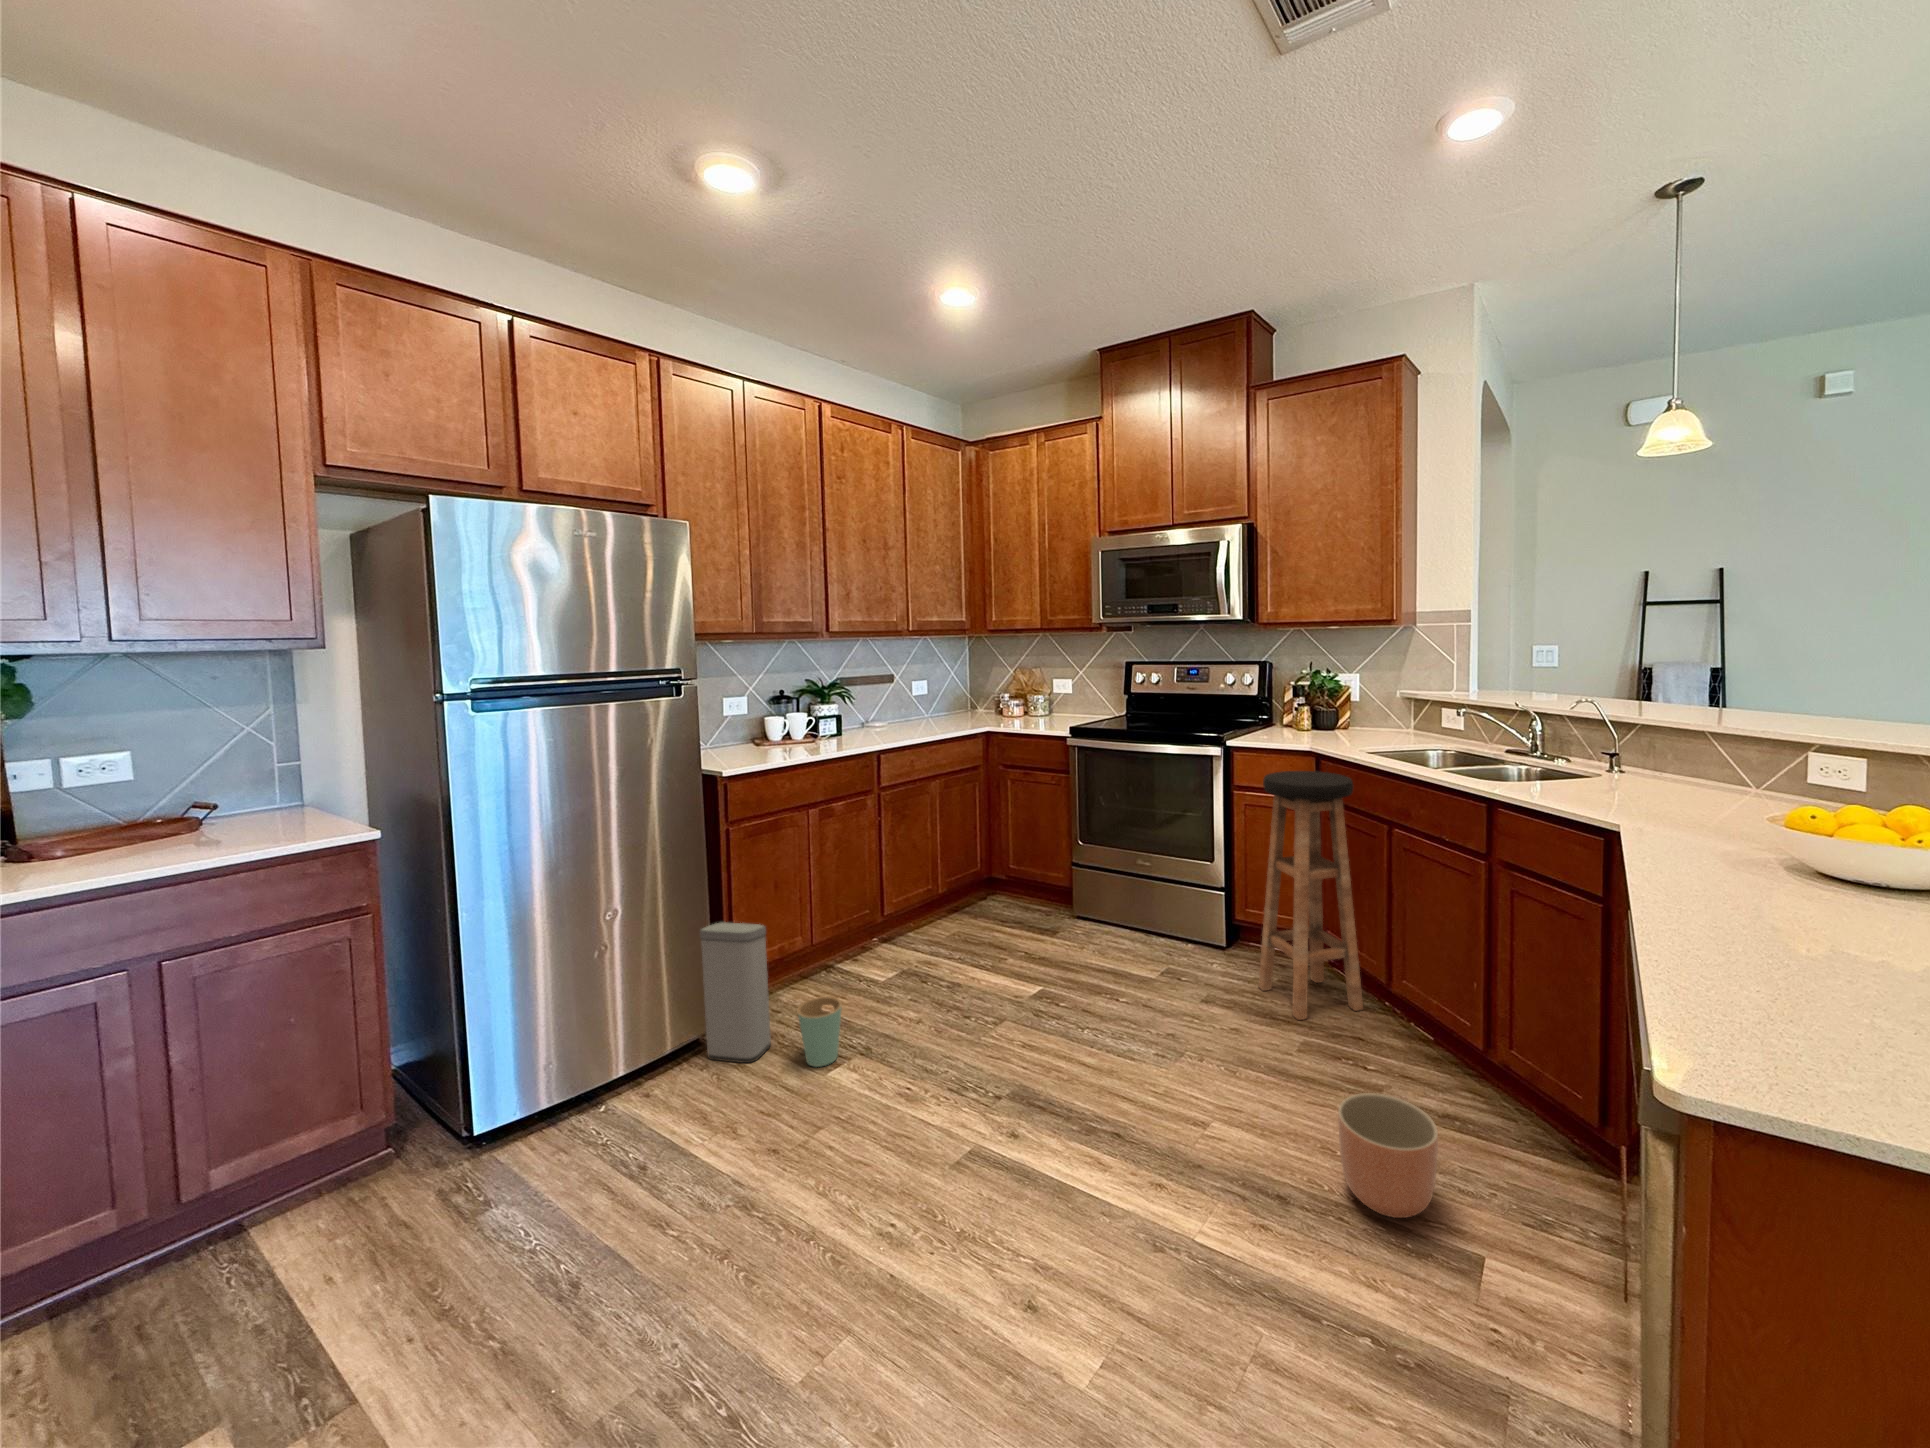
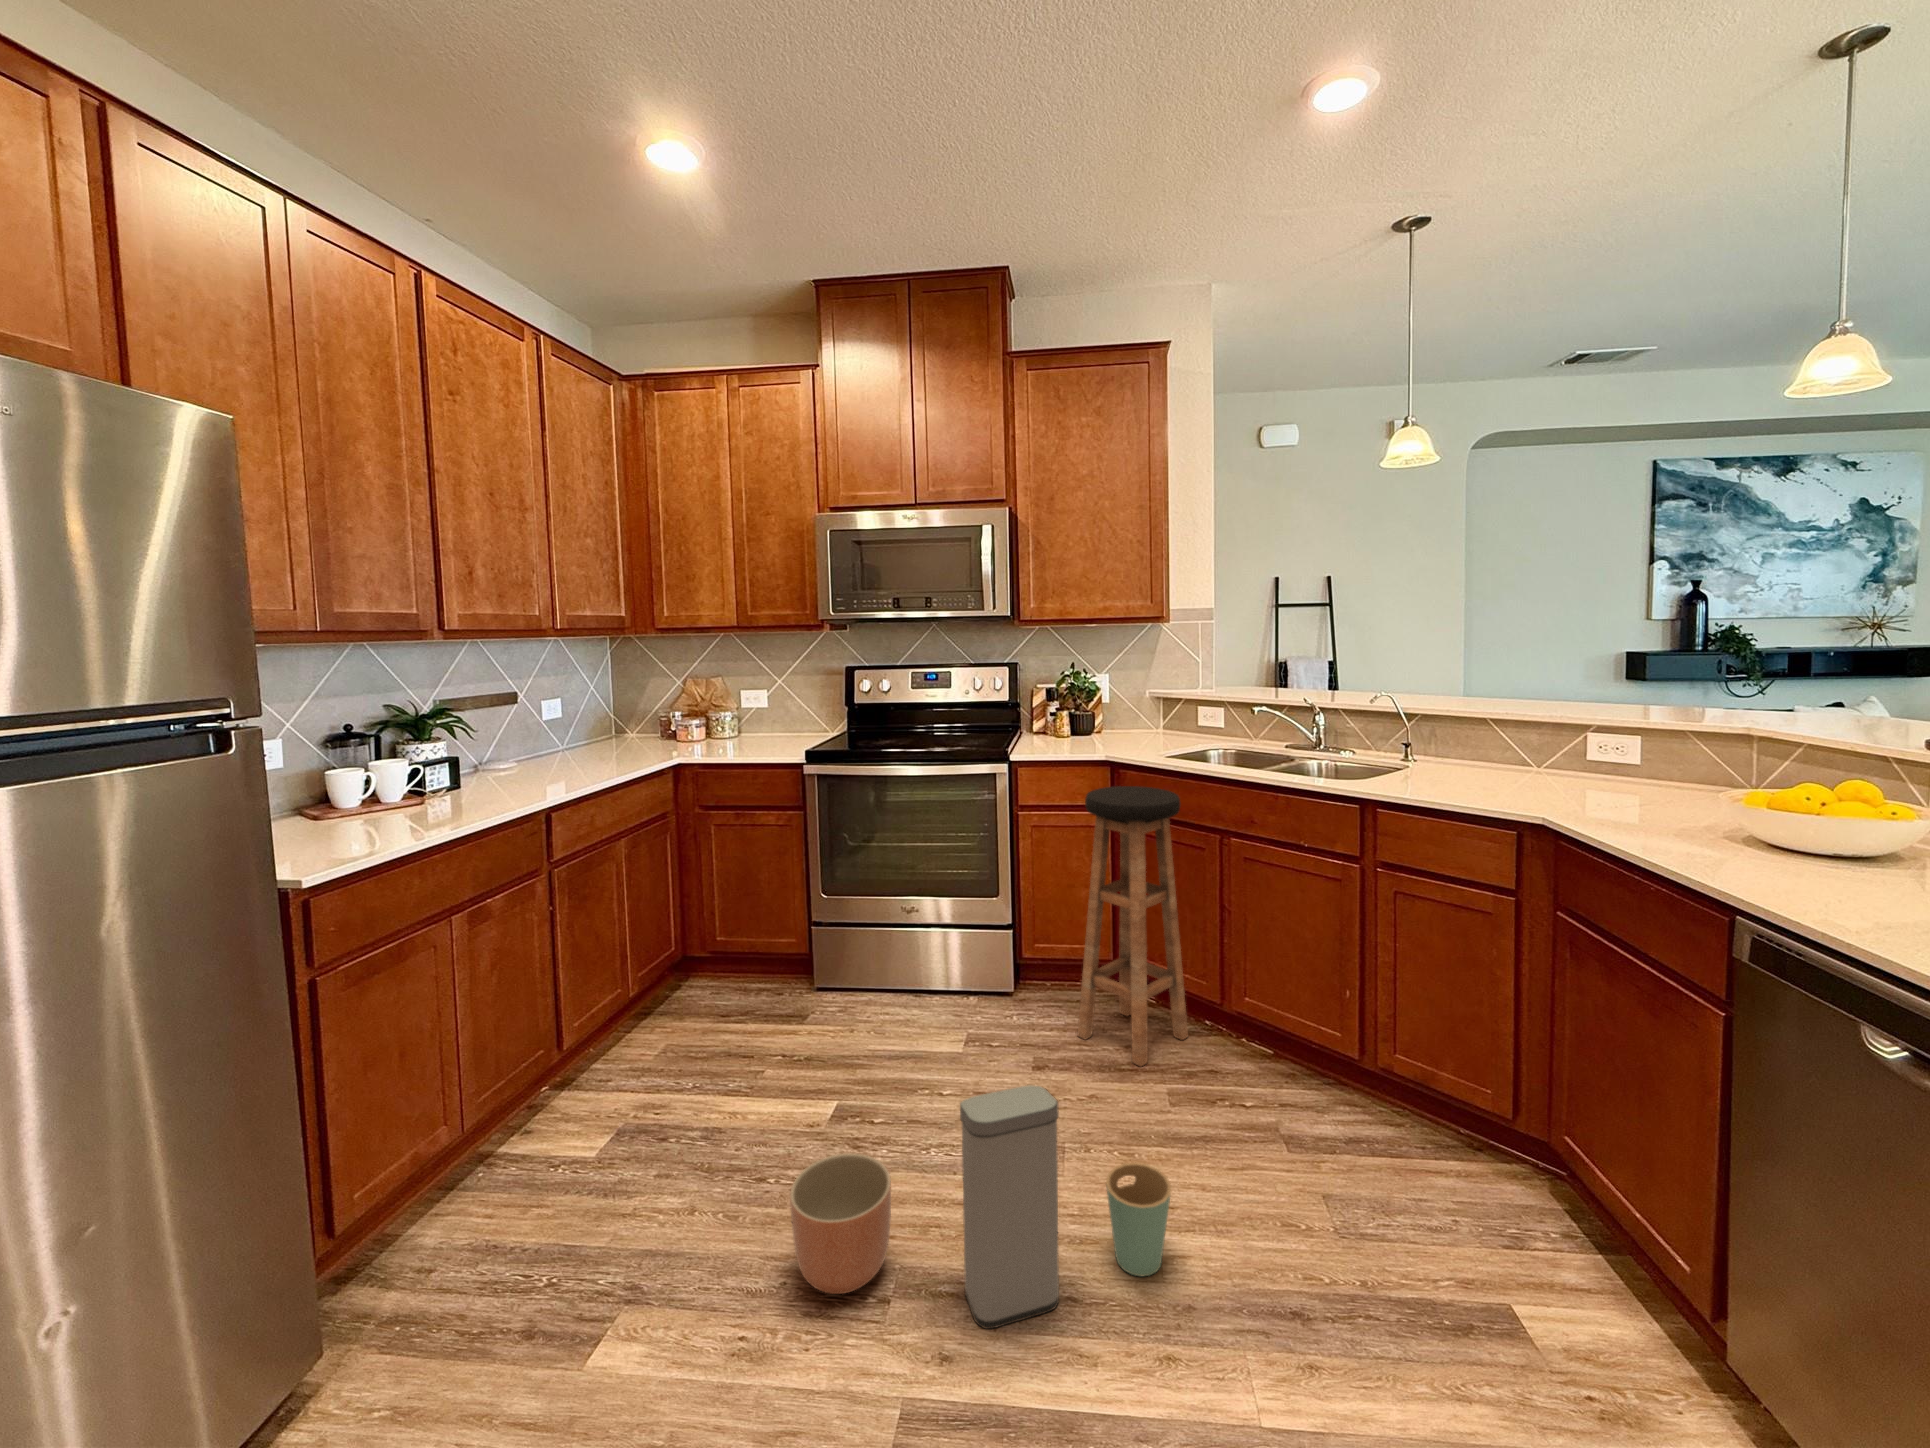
trash can: present [700,922,842,1067] -> present [960,1085,1171,1329]
planter: present [1338,1093,1438,1218] -> present [790,1153,891,1294]

